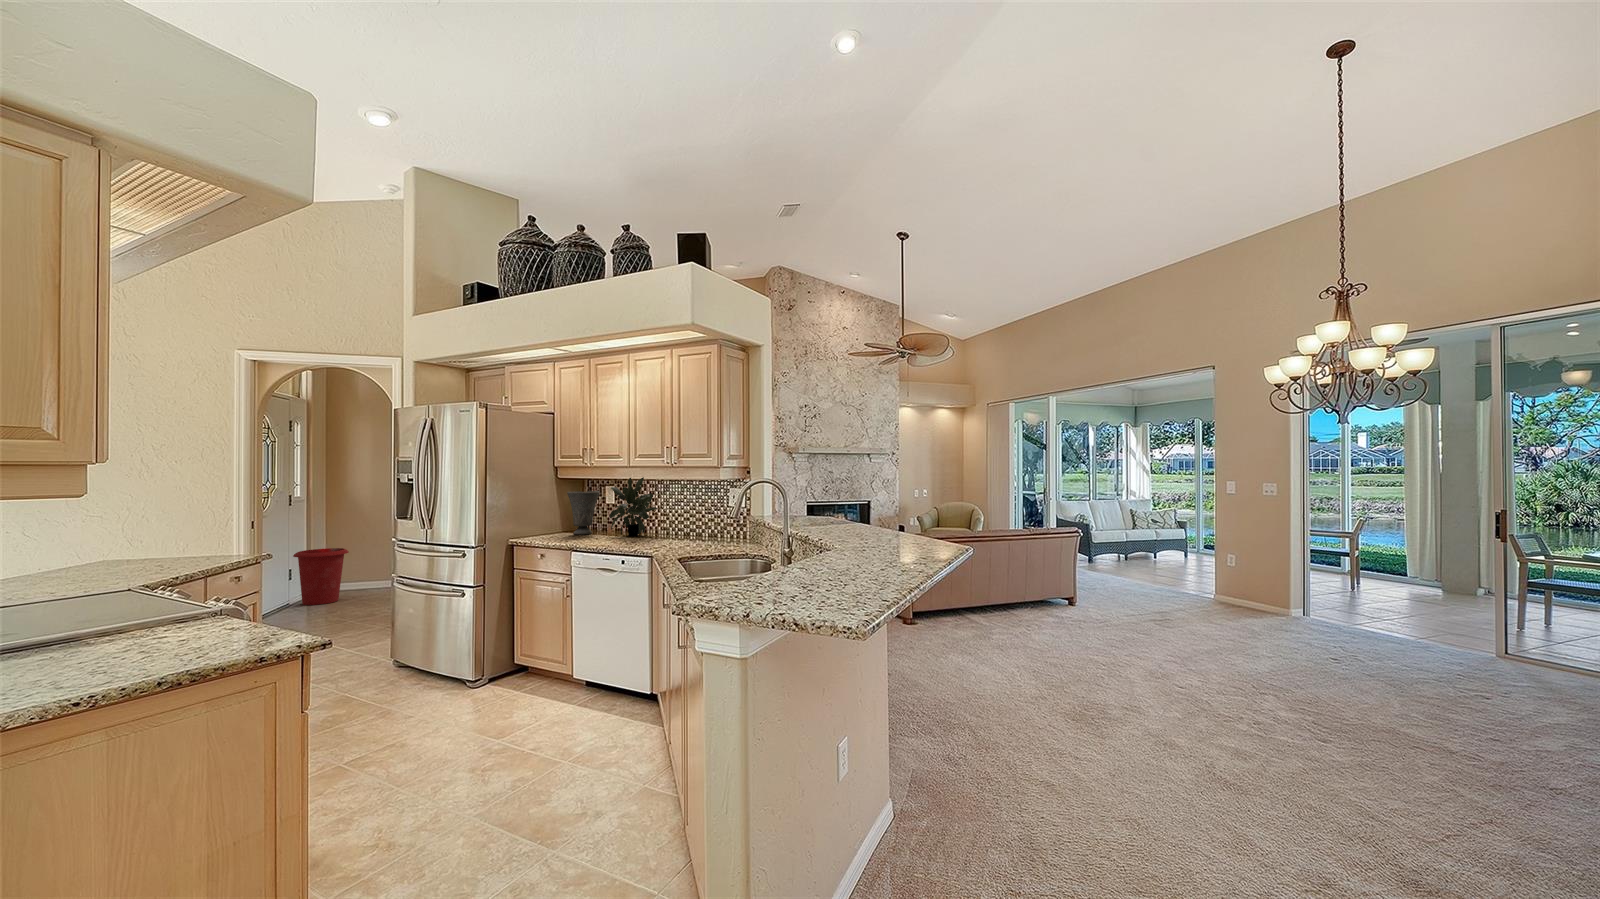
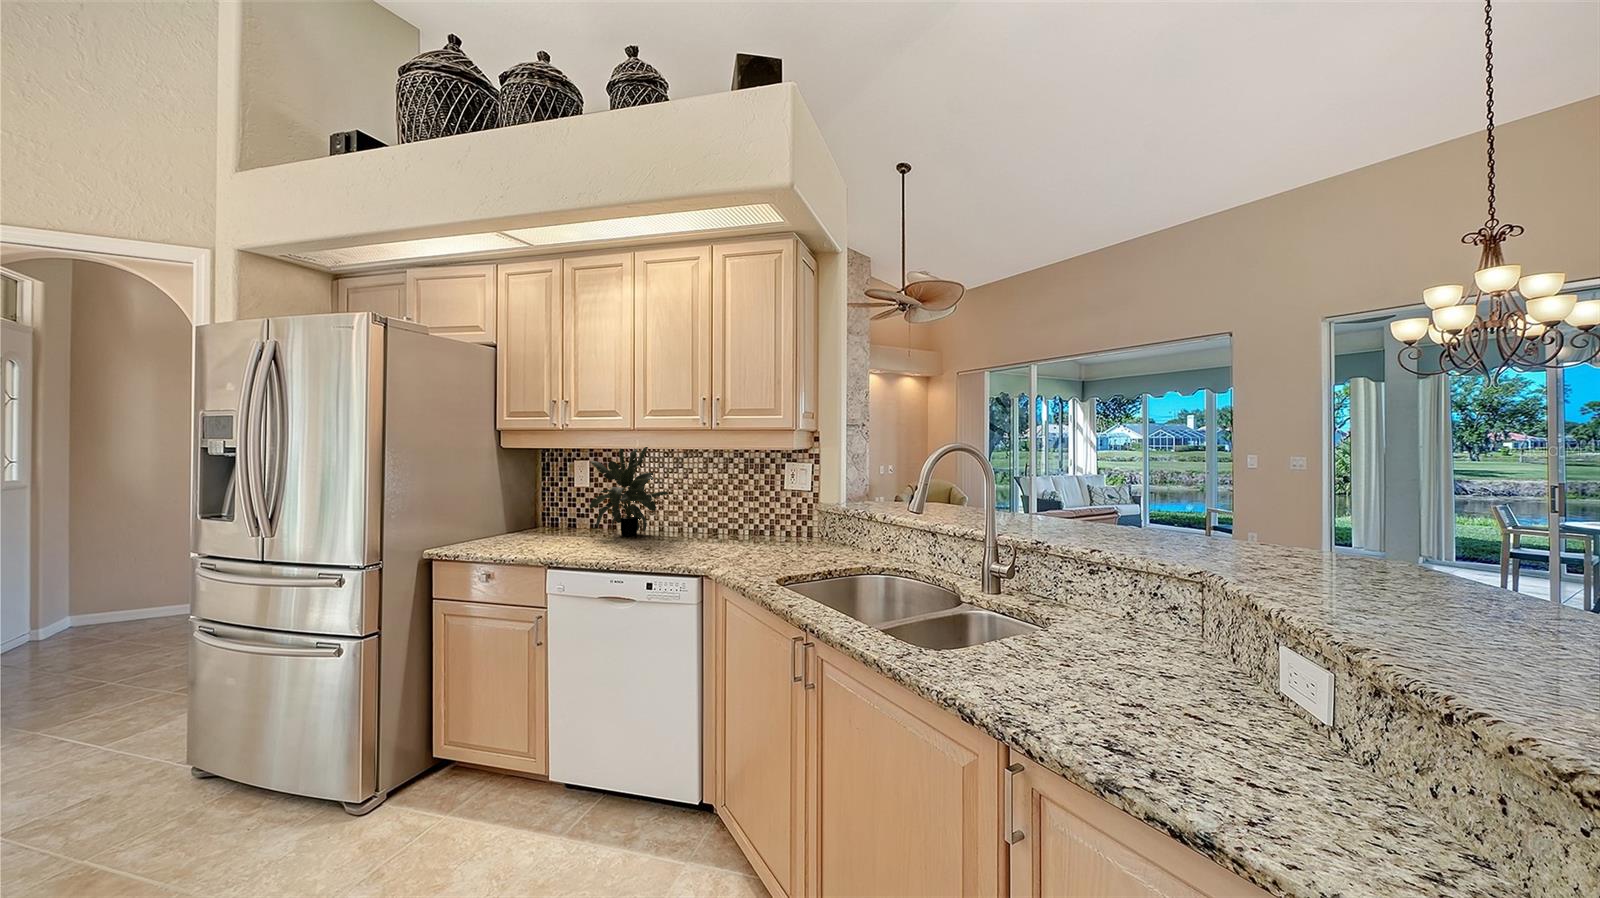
vase: present [567,491,600,534] -> none [517,467,569,534]
waste bin: present [293,548,349,605] -> none [32,552,139,642]

